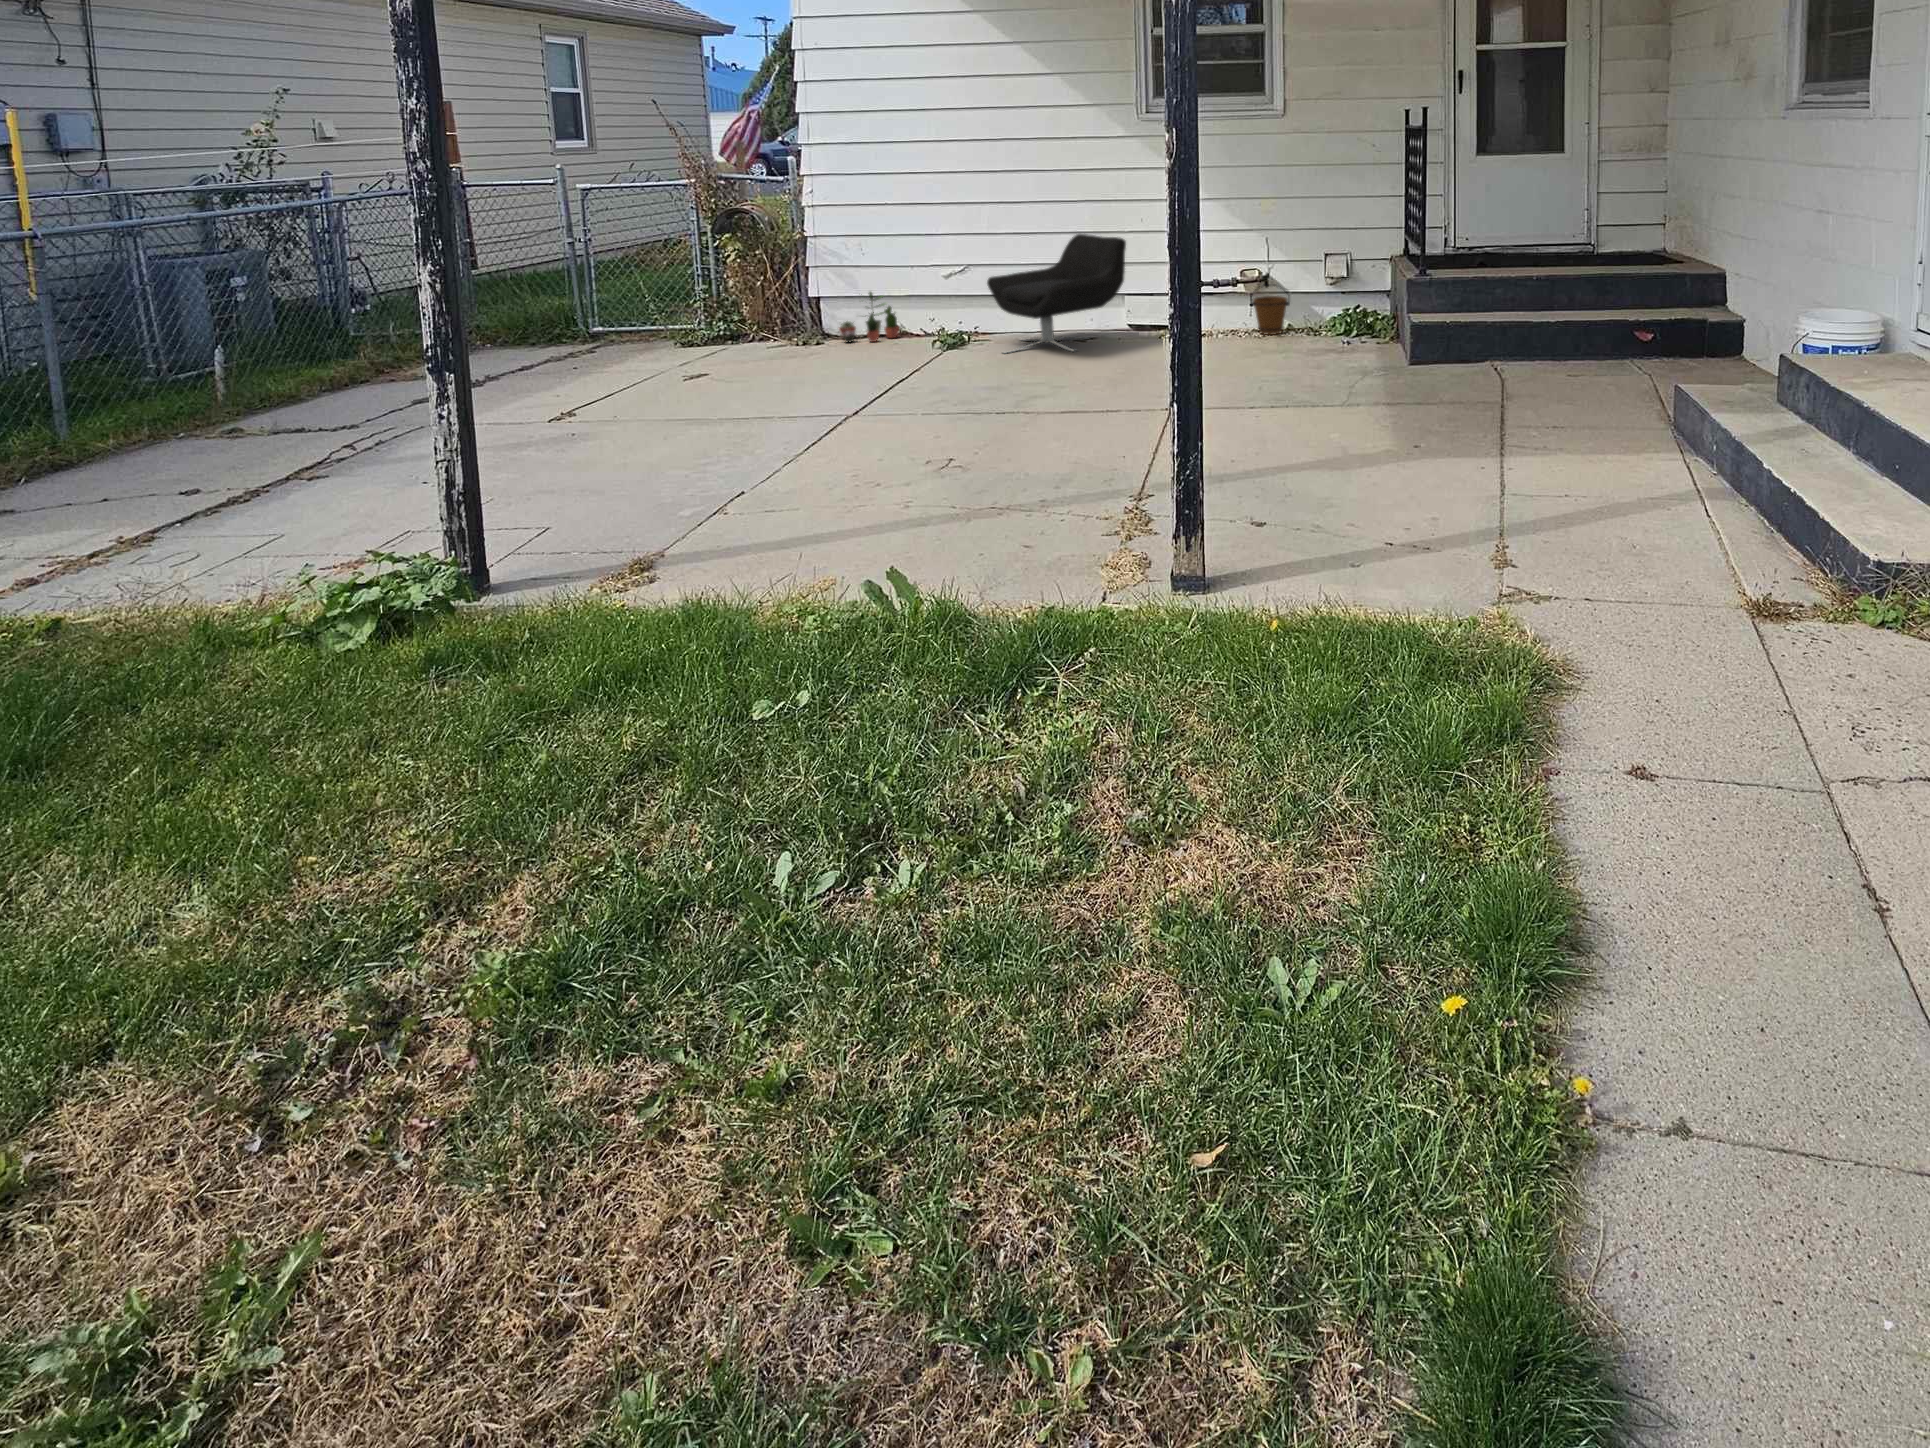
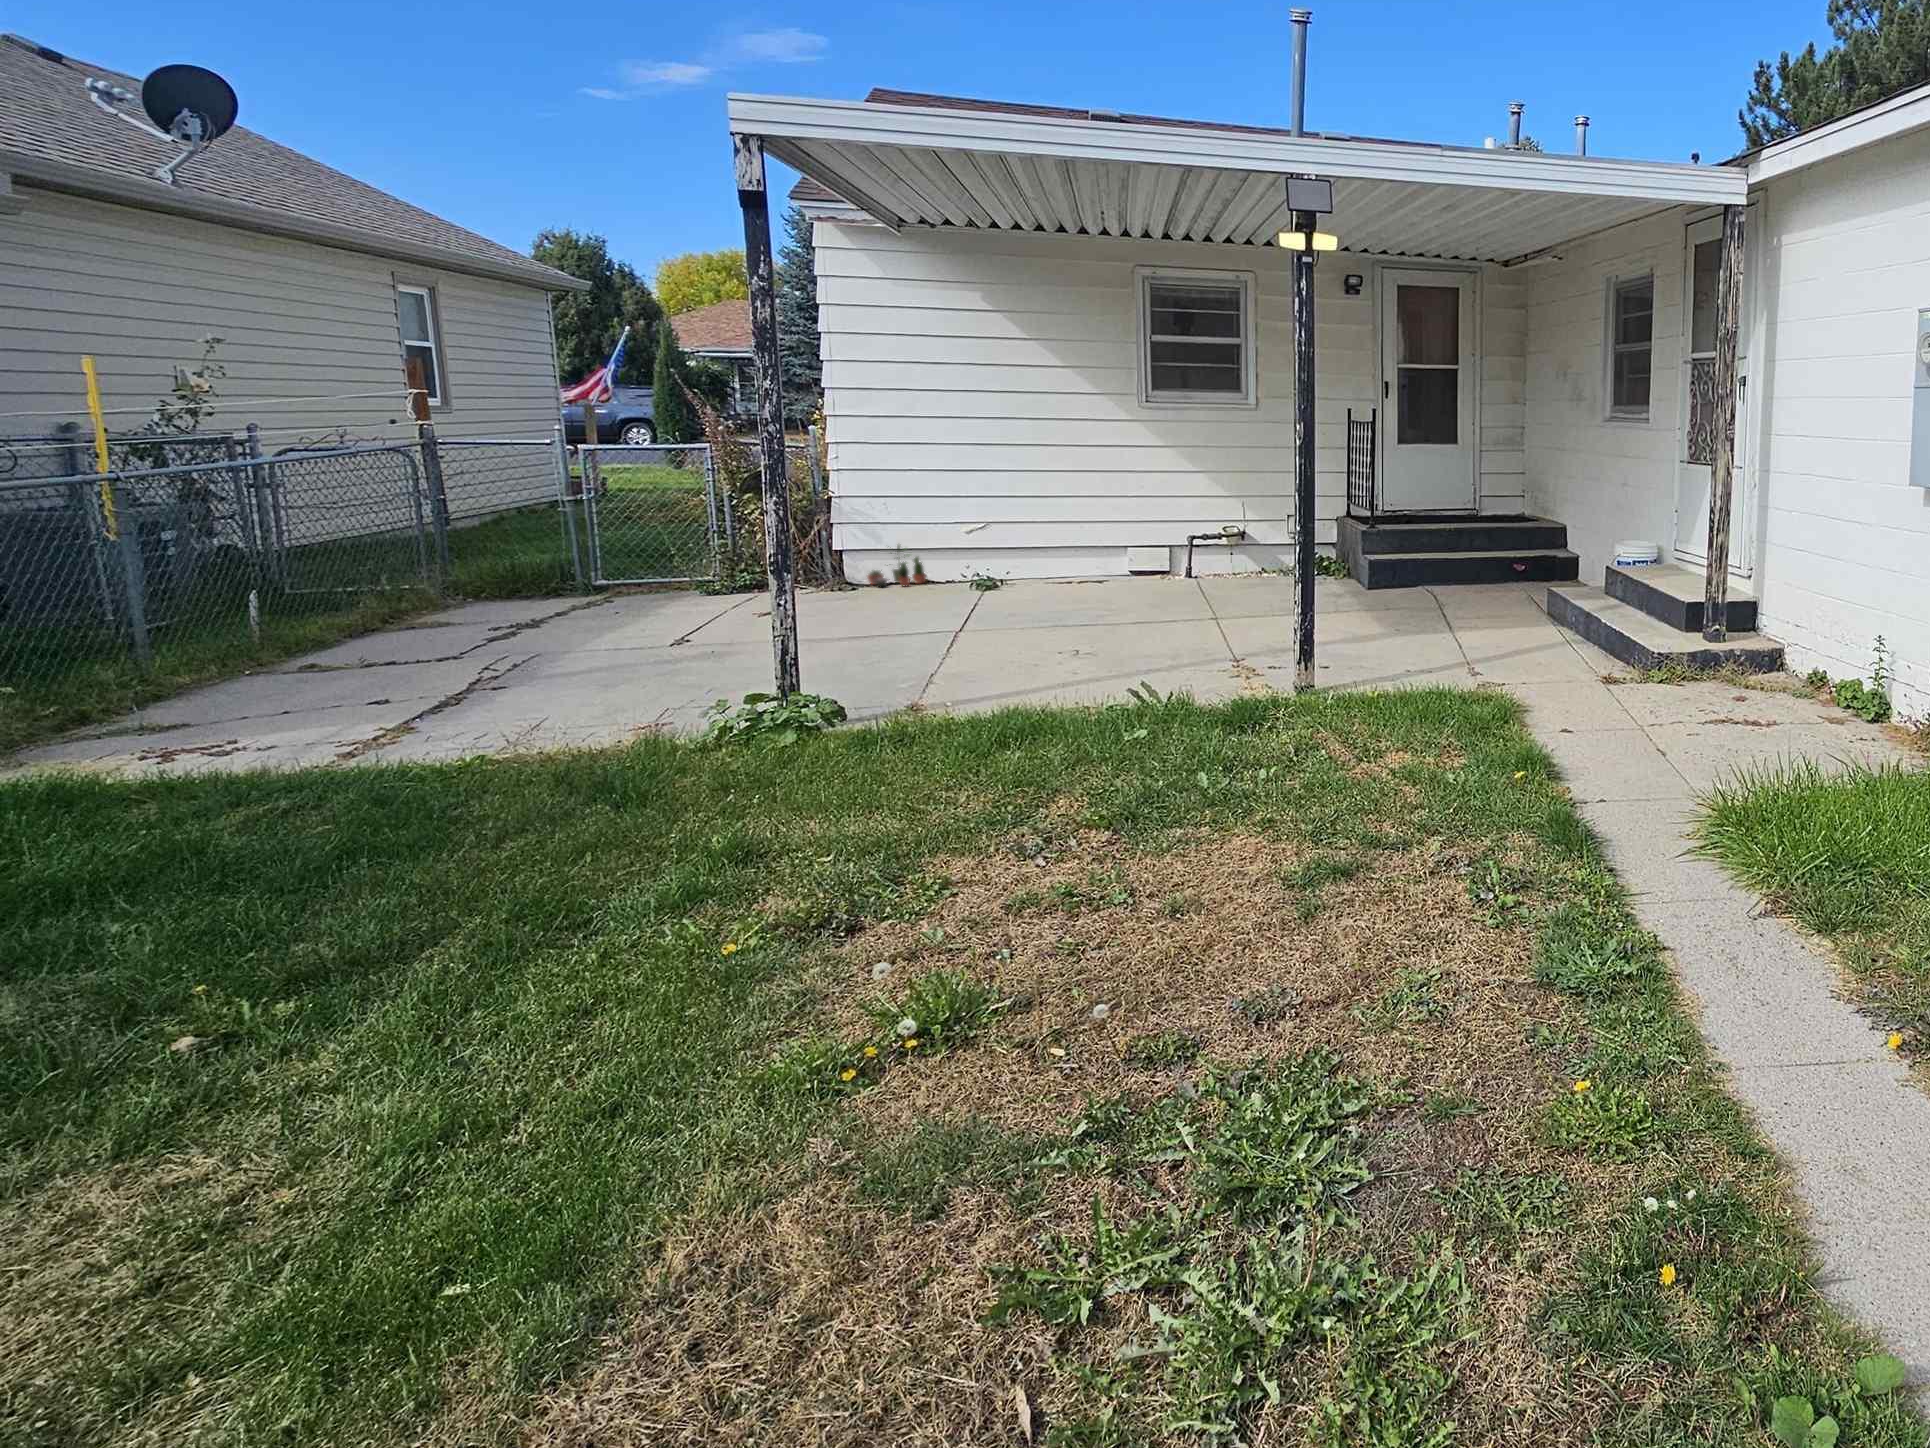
lounge chair: present [987,234,1126,353] -> none [1015,497,1136,592]
bucket: present [1251,286,1290,335] -> none [1232,537,1263,576]

